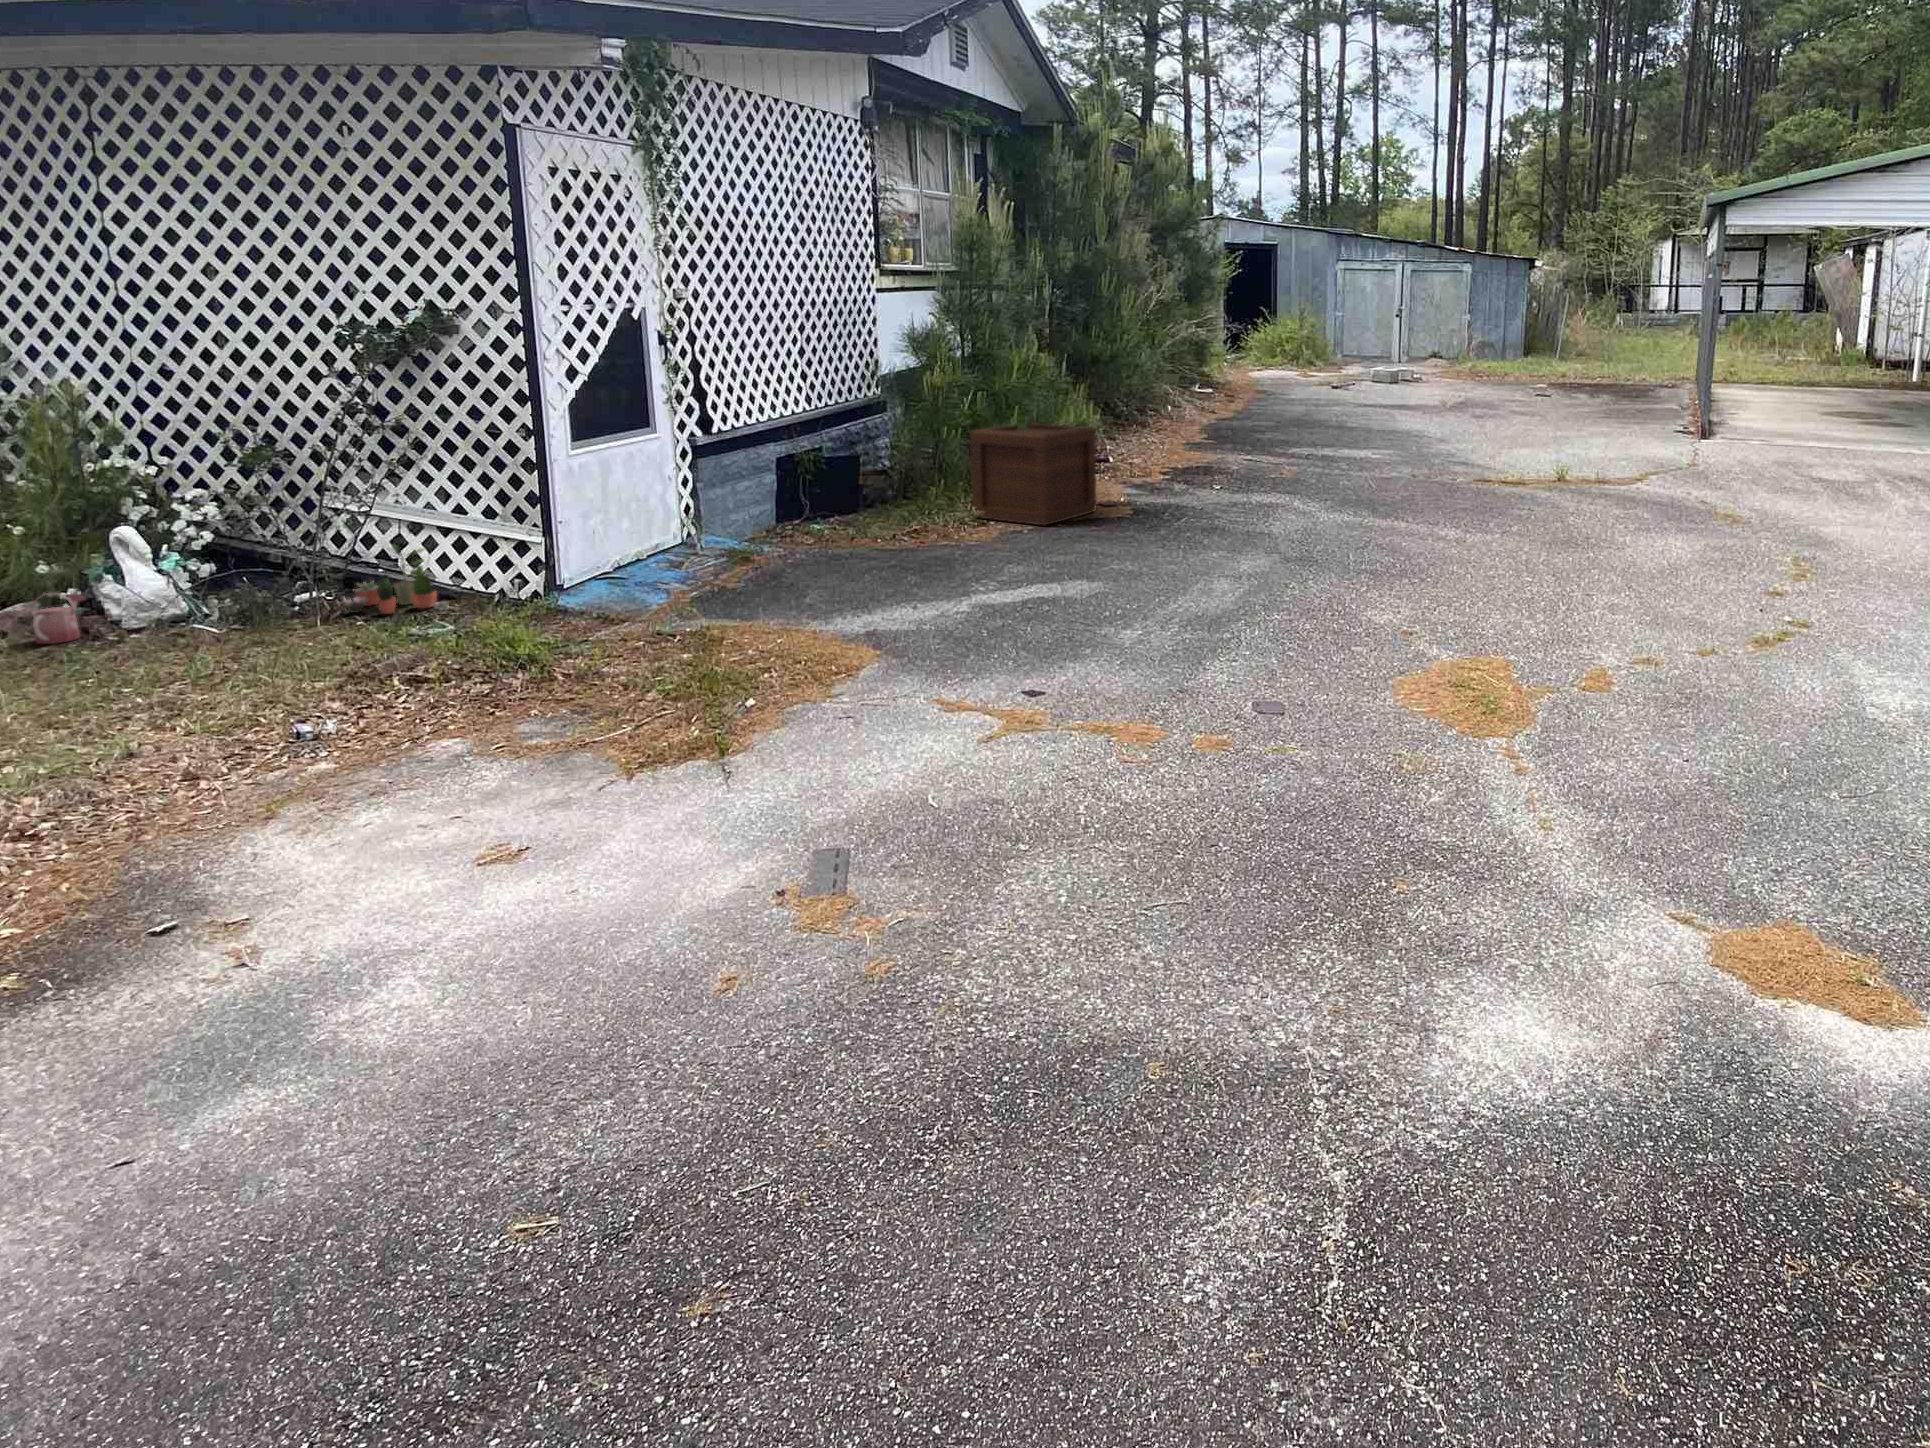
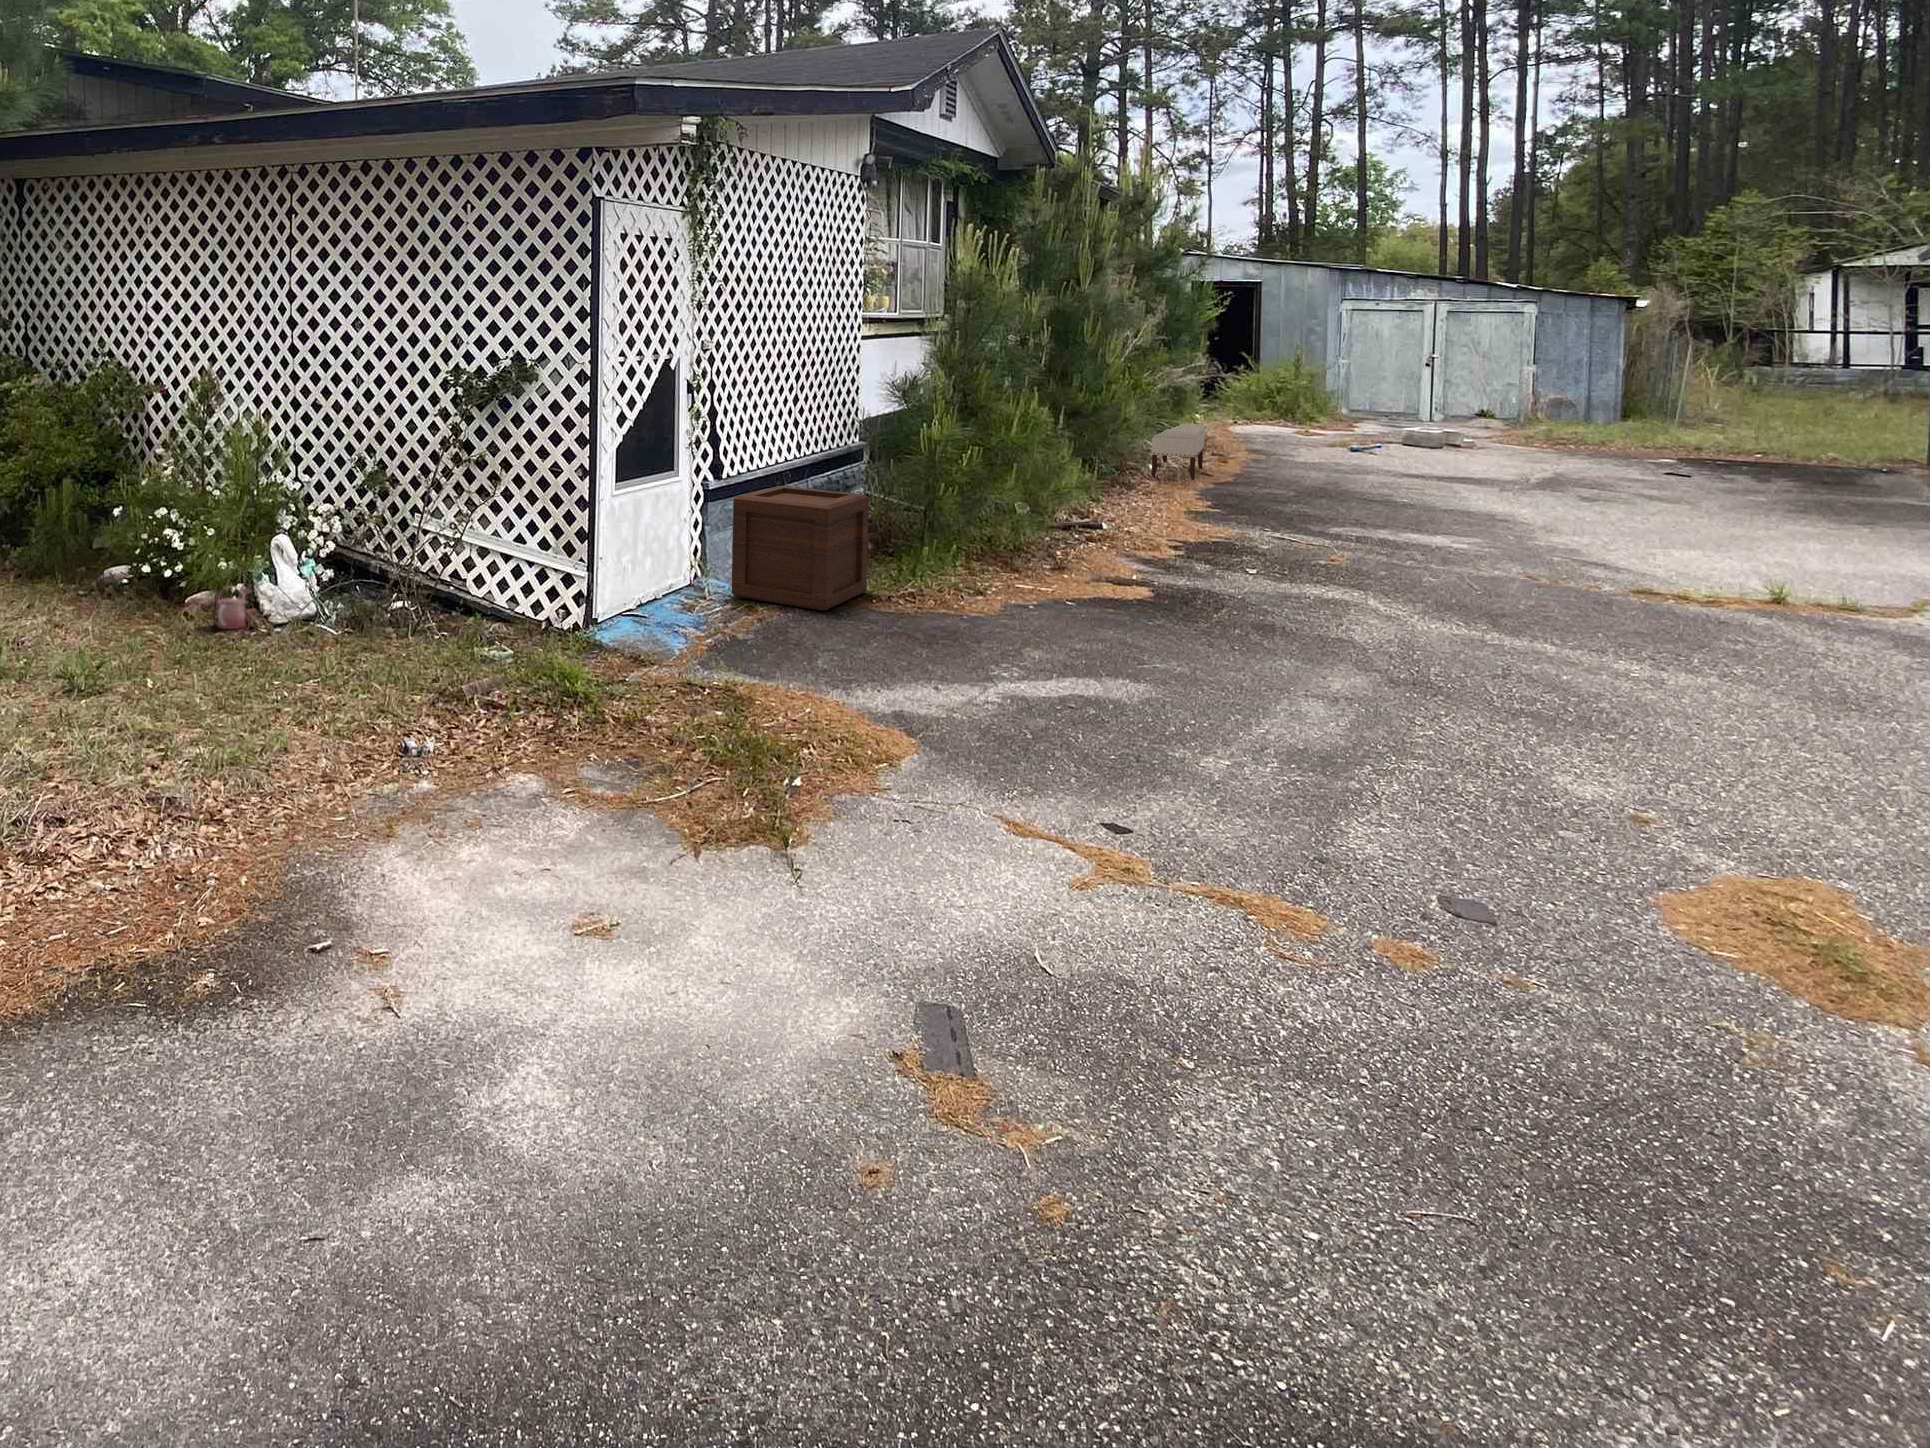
bench: none [1171,371,1219,421] -> present [1151,423,1205,480]
wooden crate: present [970,423,1096,525] -> present [732,486,869,611]
potted plant: present [344,545,437,614] -> none [425,567,496,632]

